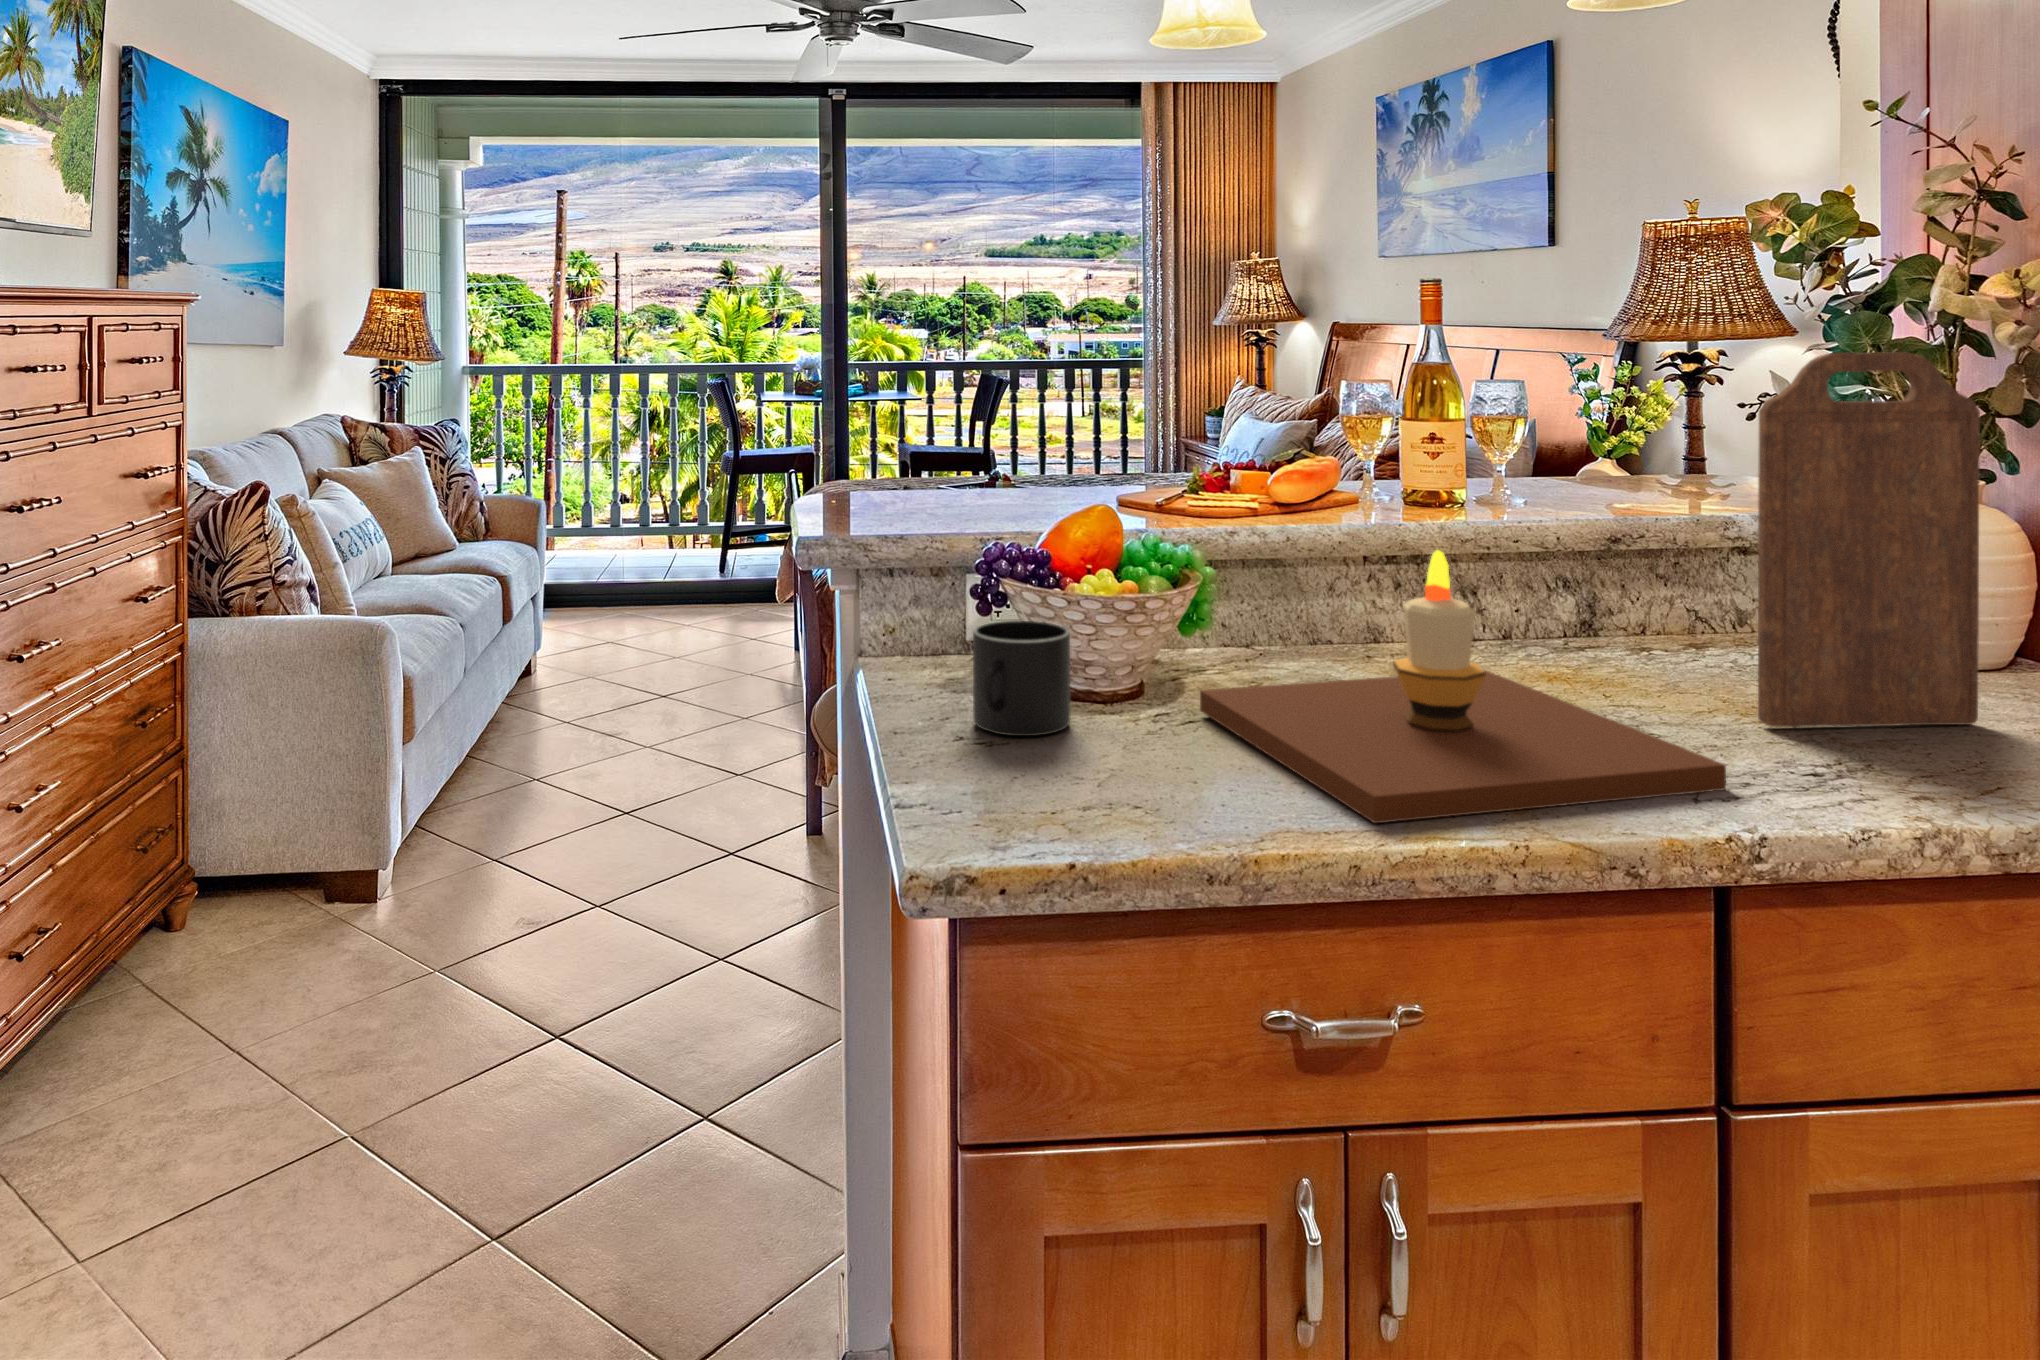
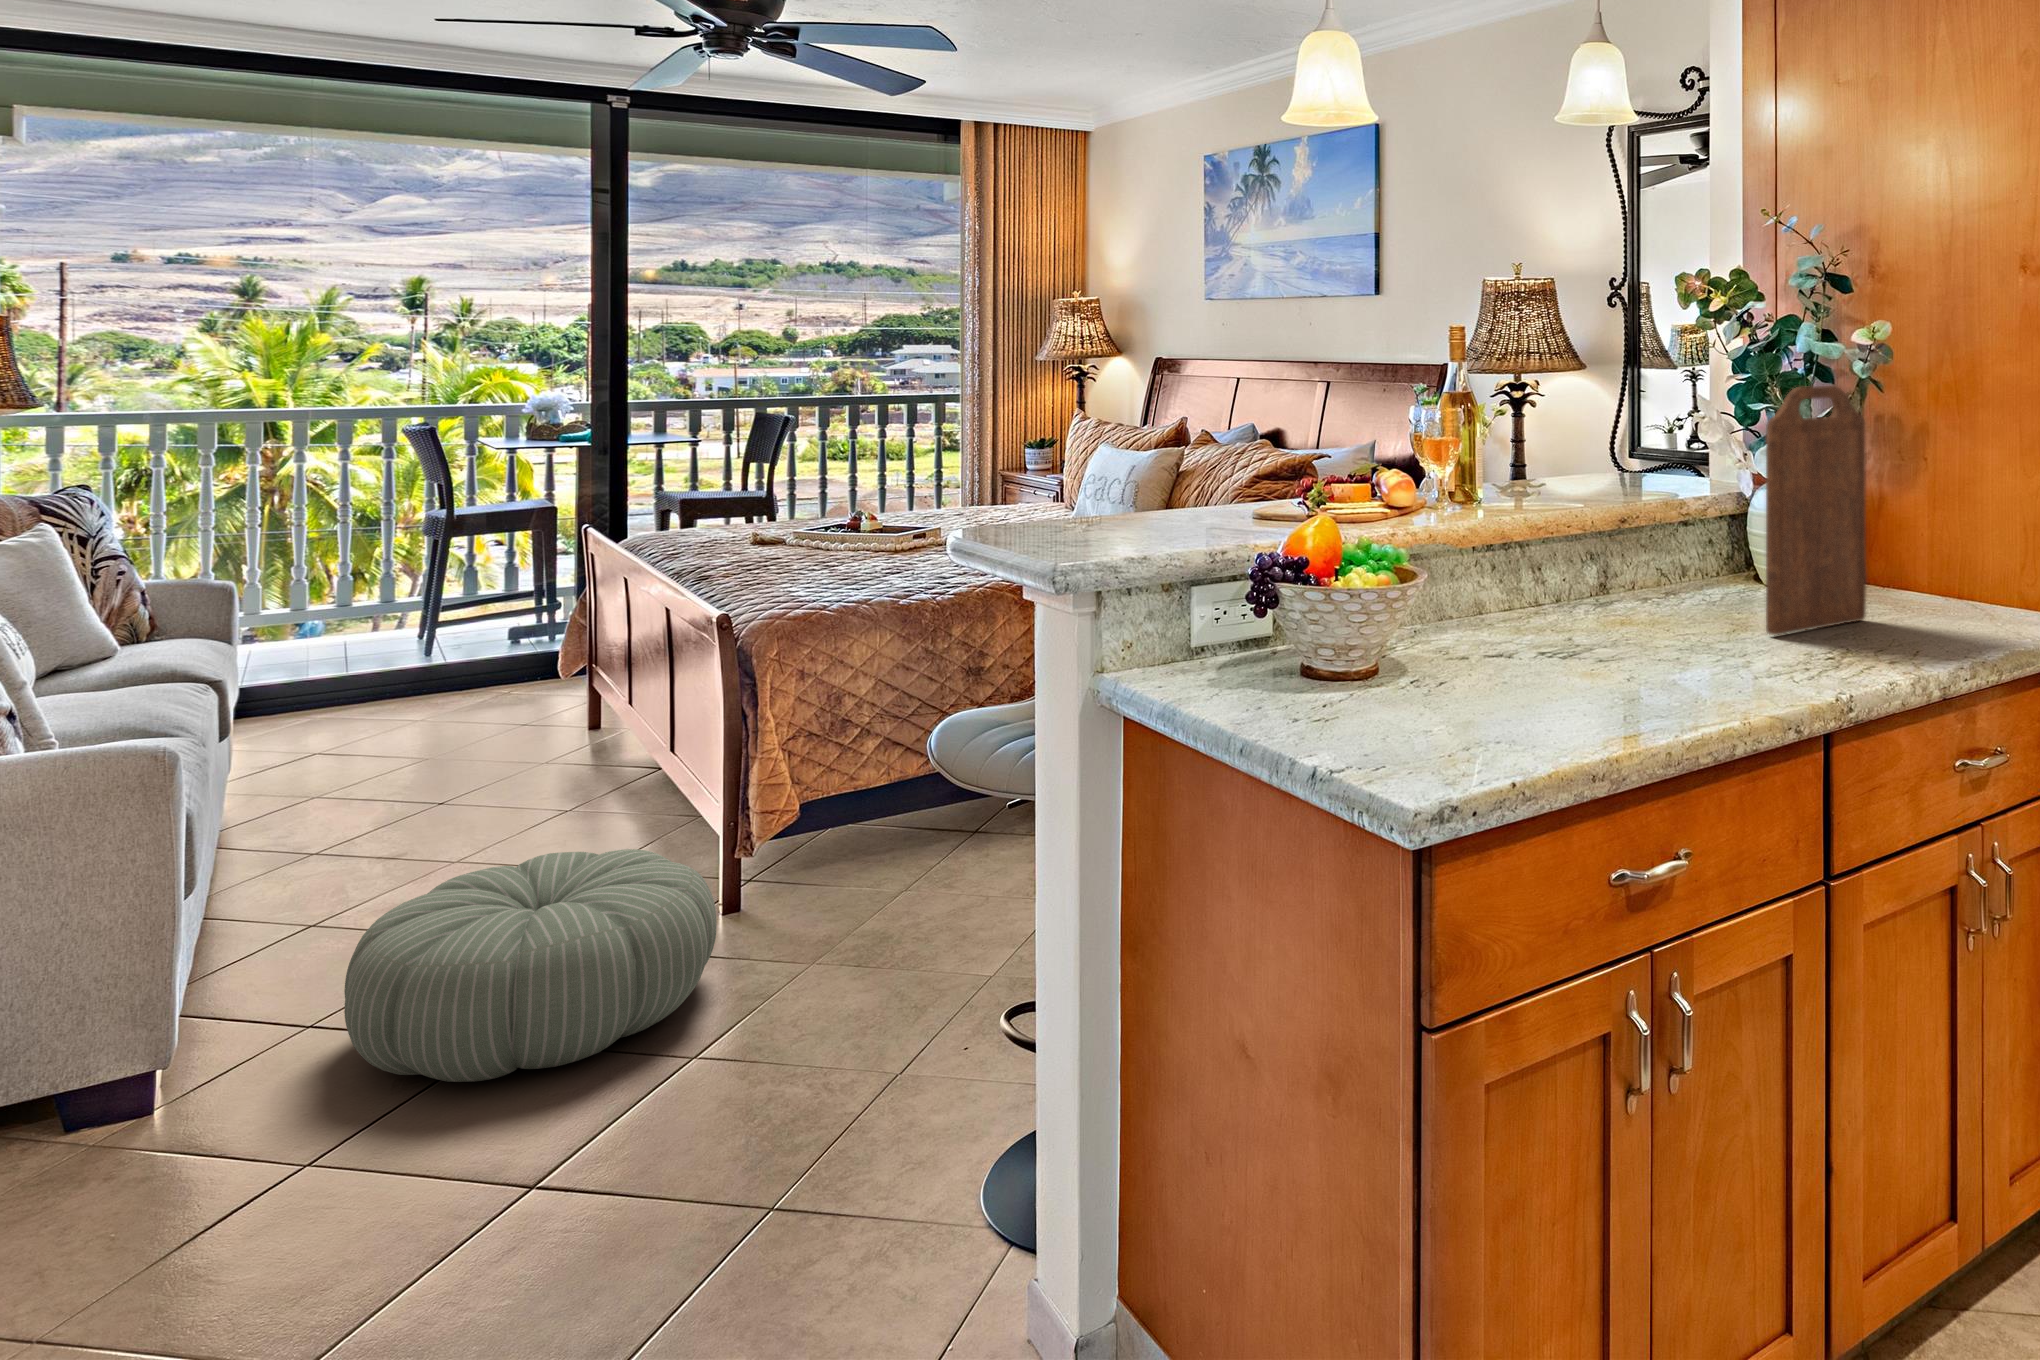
candle: present [1200,550,1726,823] -> none [1438,532,1798,725]
mug: present [973,621,1070,736] -> none [1282,618,1363,713]
pouf: none [478,754,759,939] -> present [344,849,717,1082]

